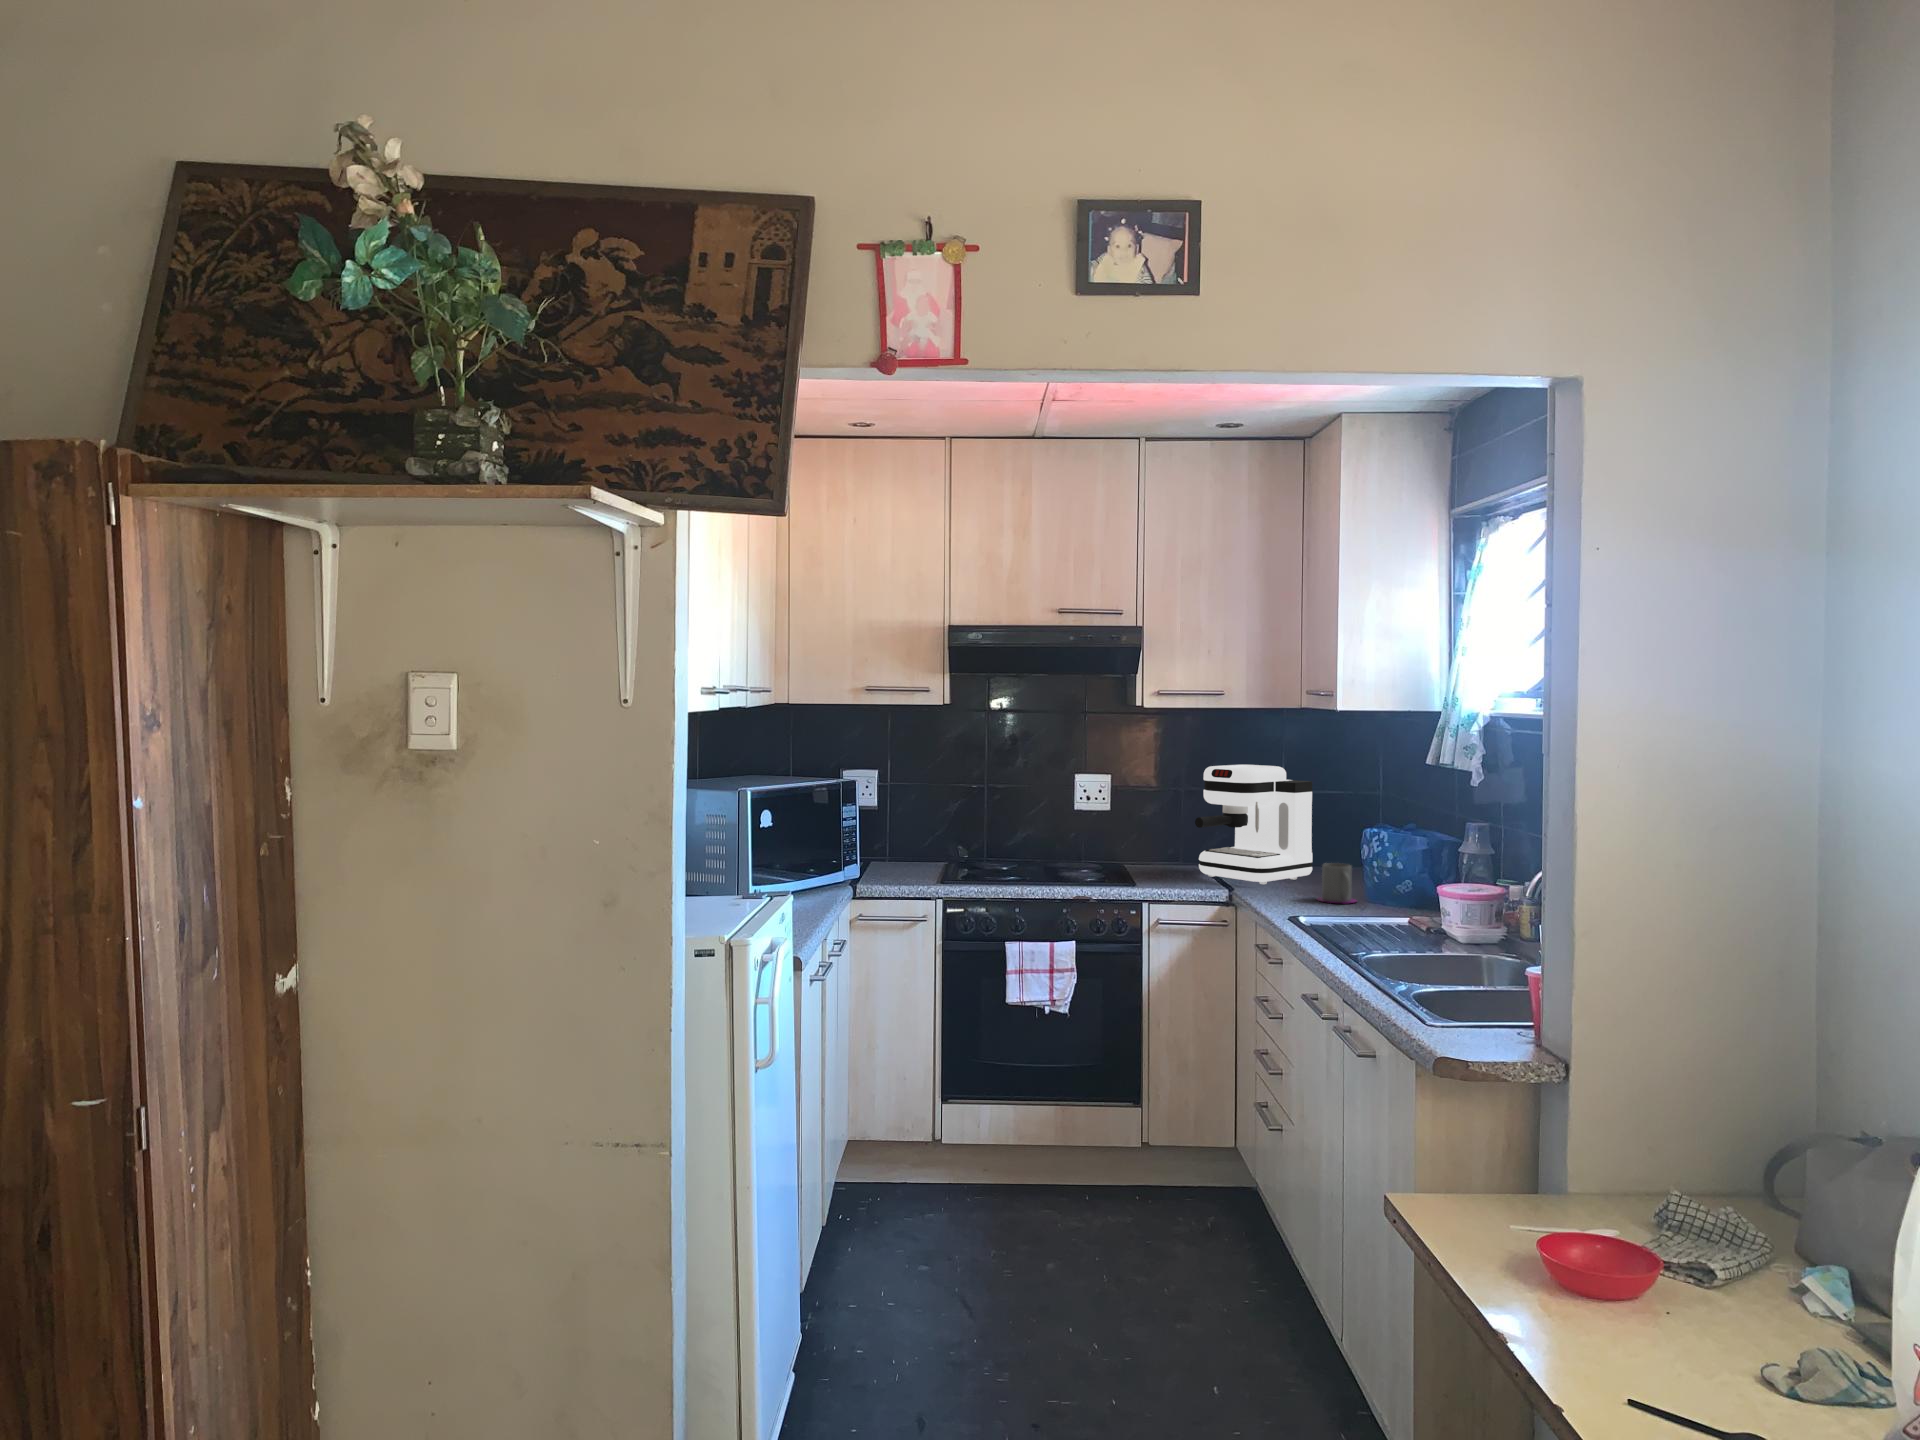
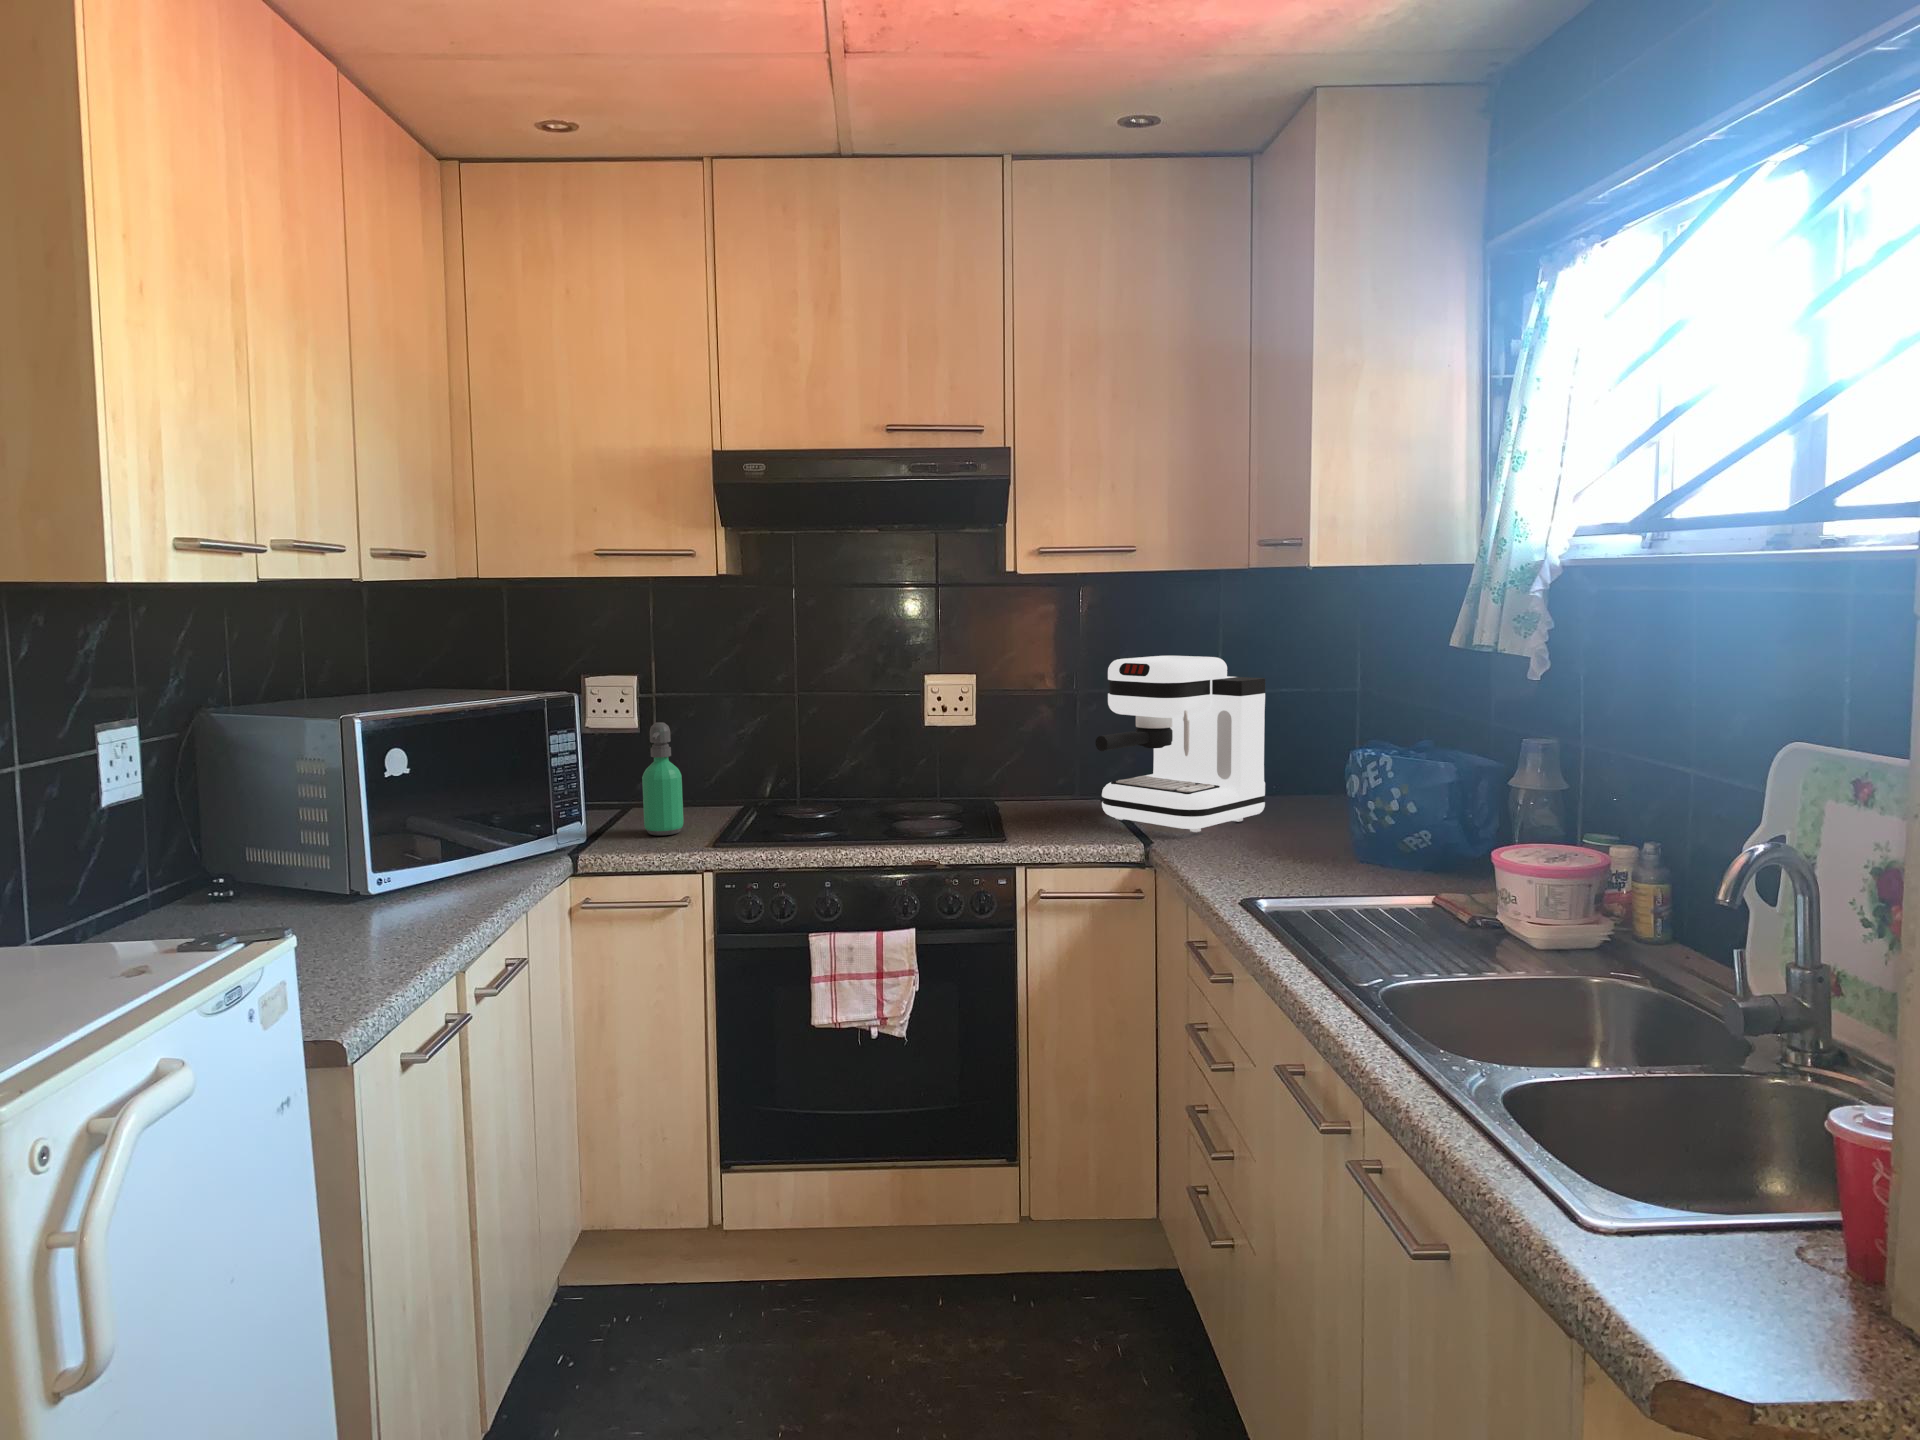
soap dispenser: none [890,802,916,877] -> present [642,722,684,835]
mug: present [1317,863,1356,903] -> none [1276,802,1339,865]

